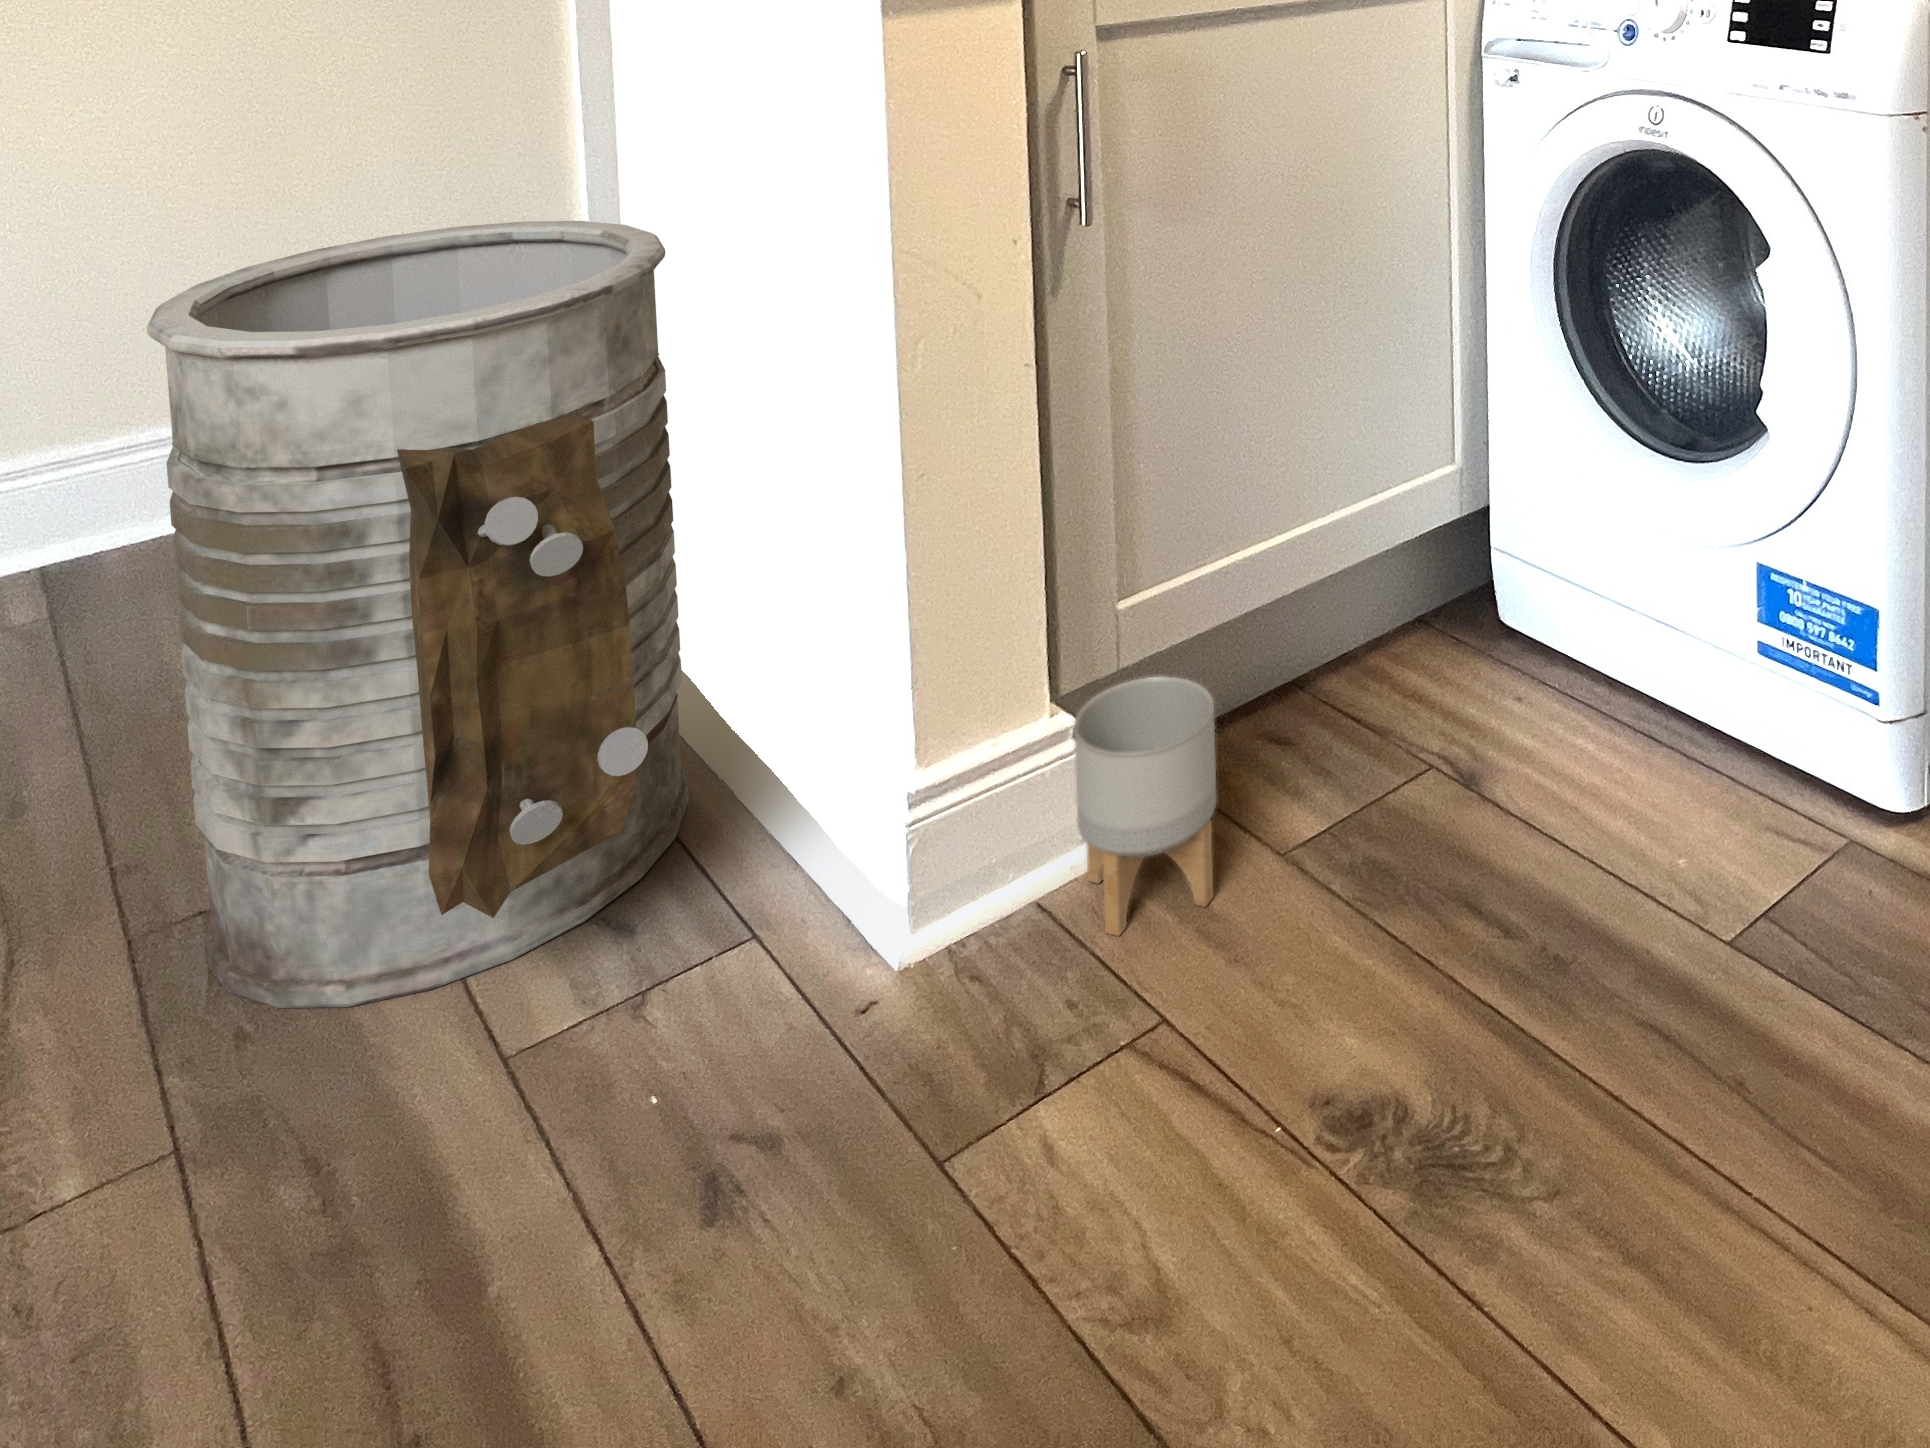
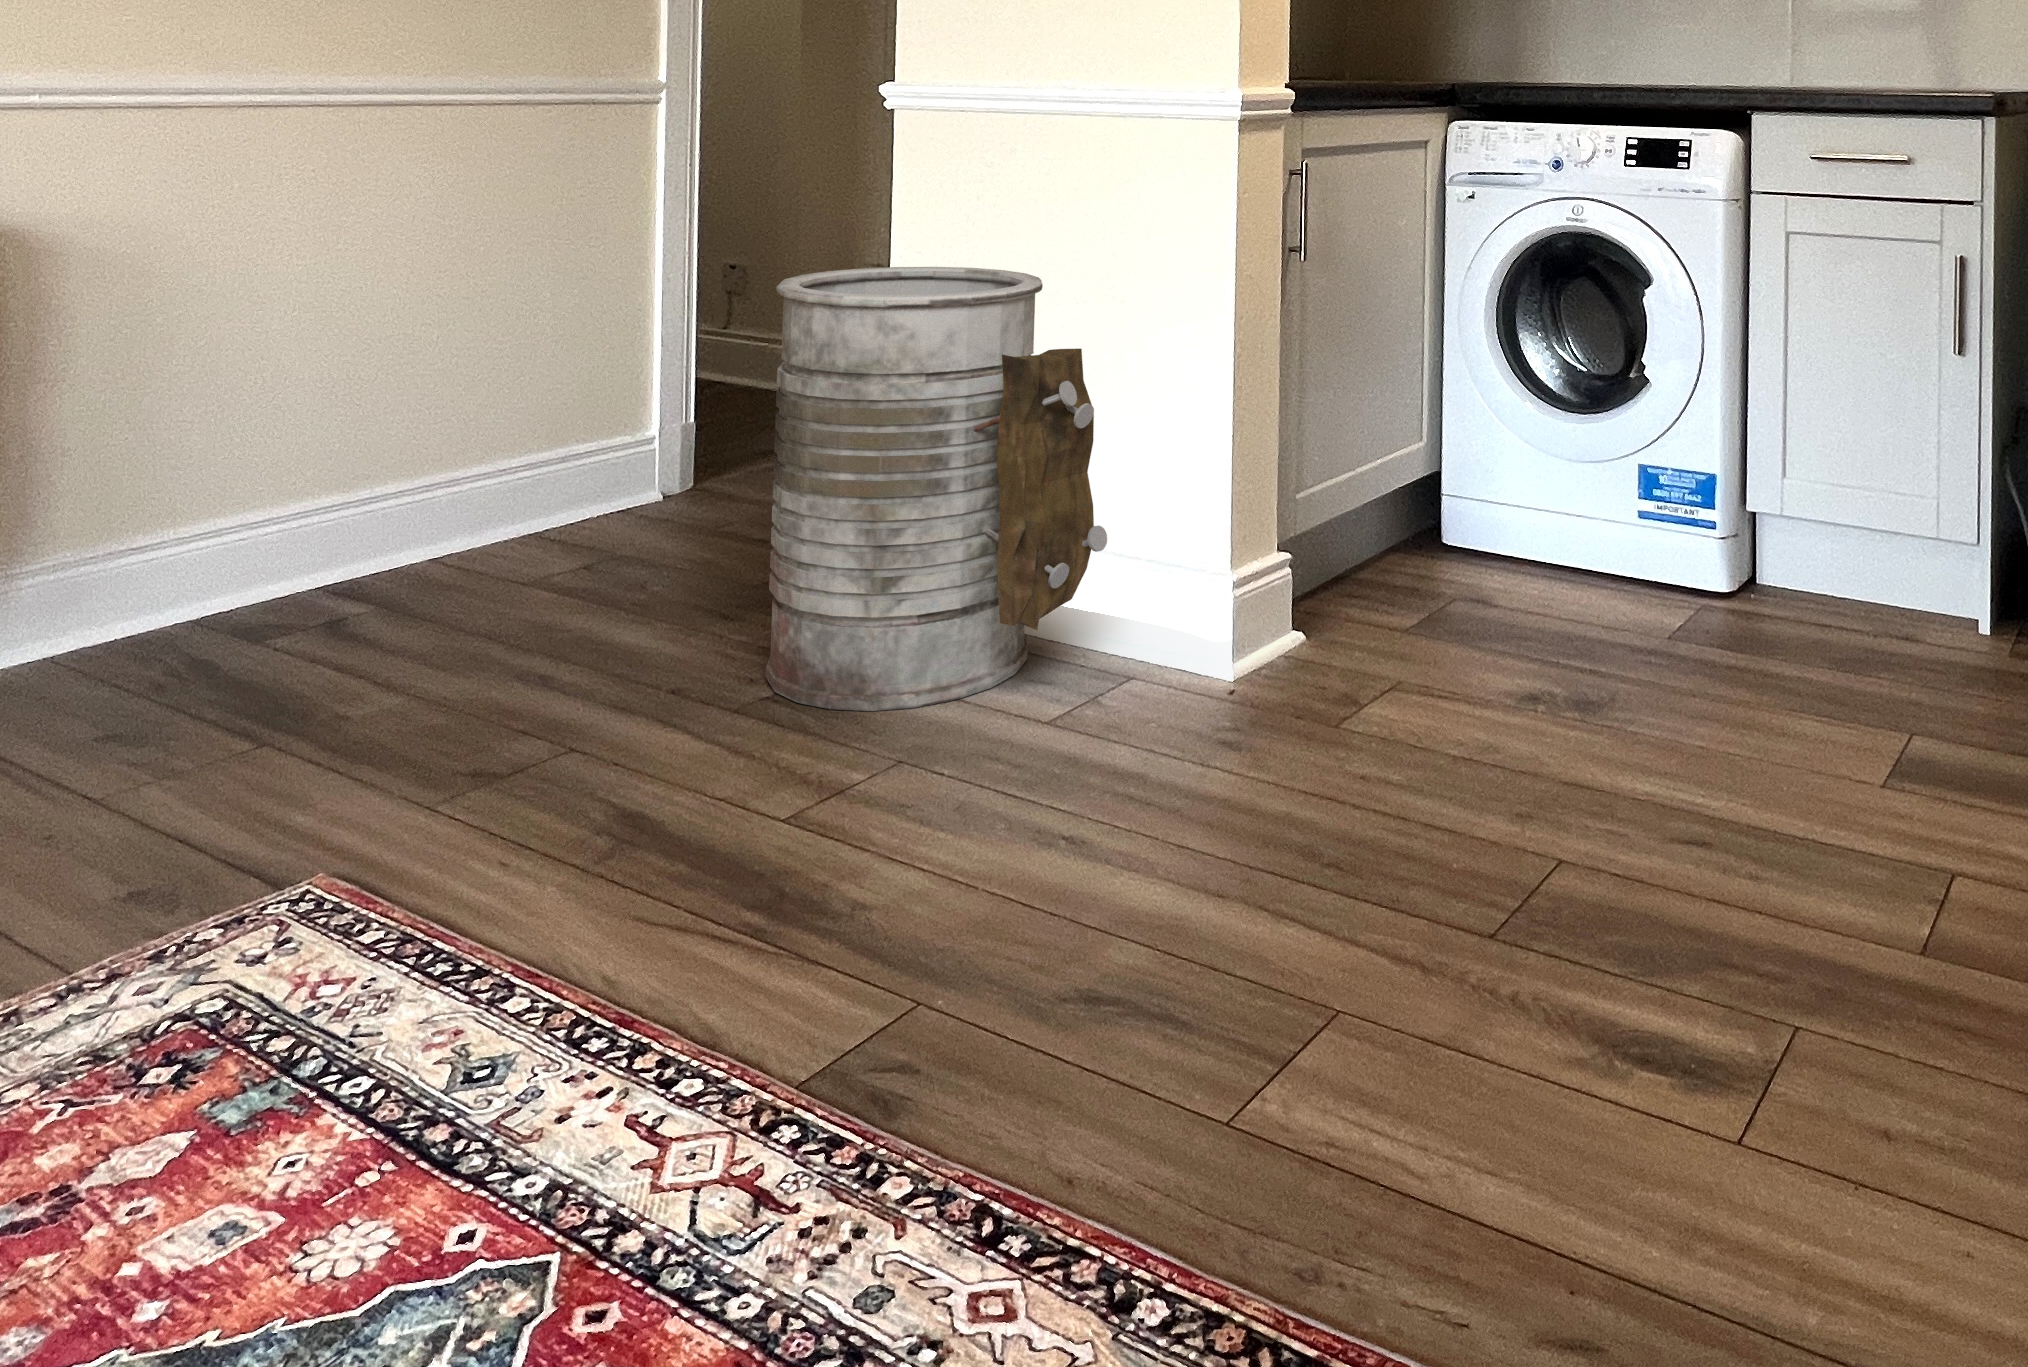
planter: present [1074,676,1216,936] -> none [1301,525,1382,658]

